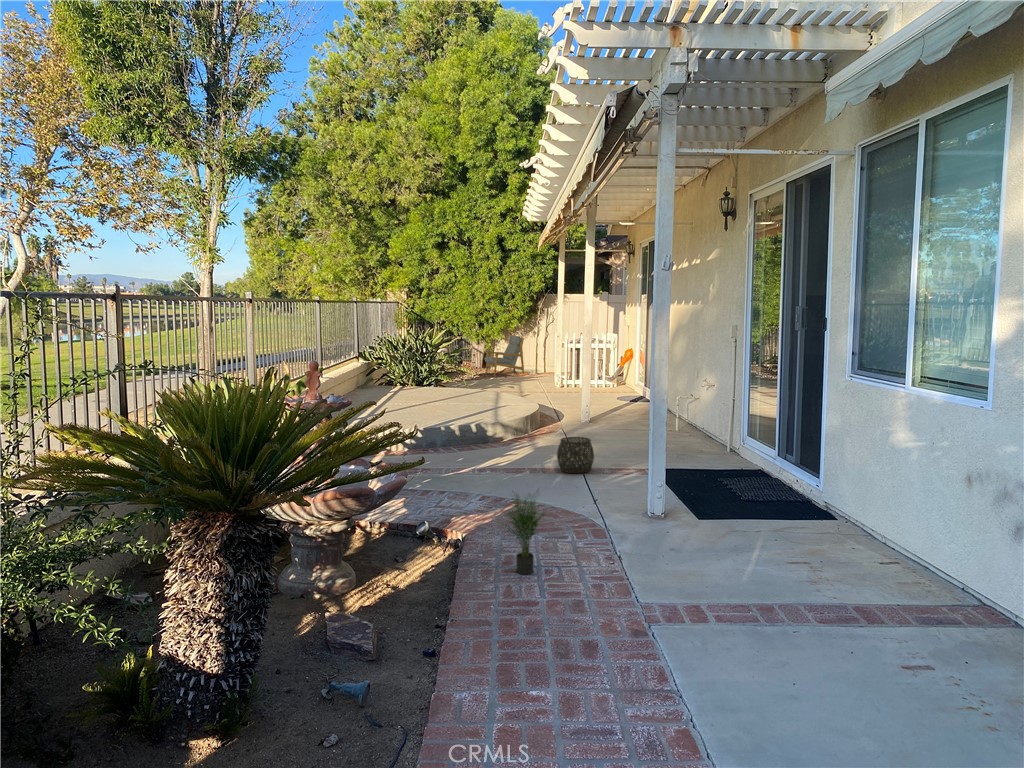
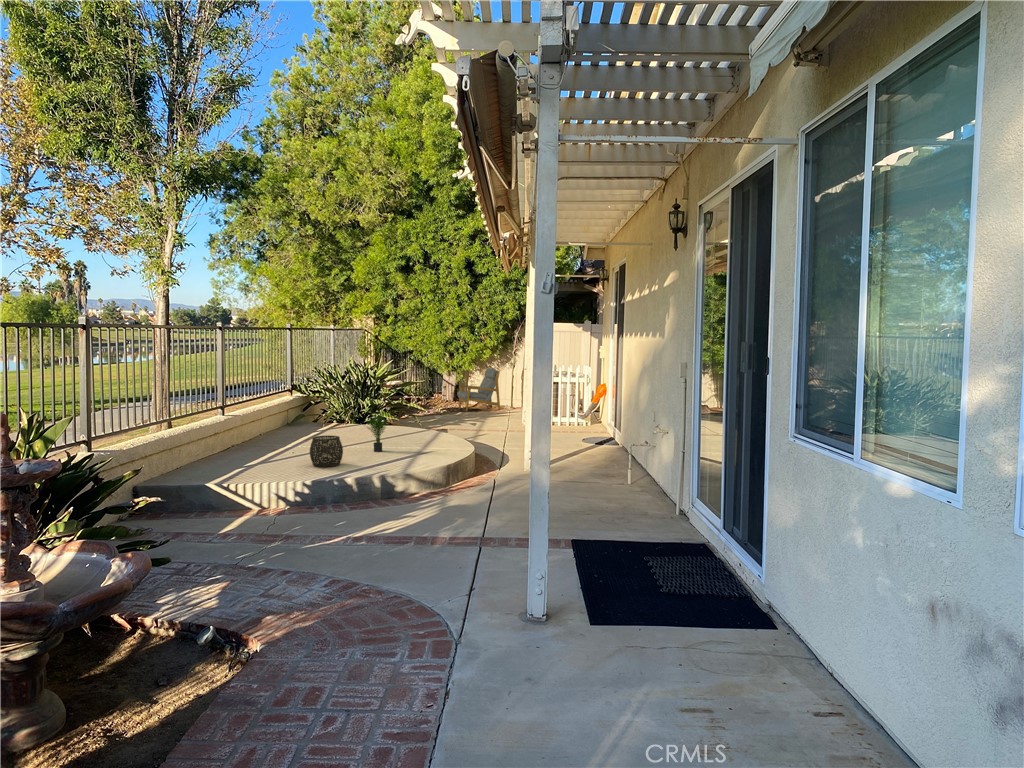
woven basket: present [557,437,594,473] -> present [309,436,343,467]
potted plant: present [501,491,544,574] -> present [367,414,385,452]

